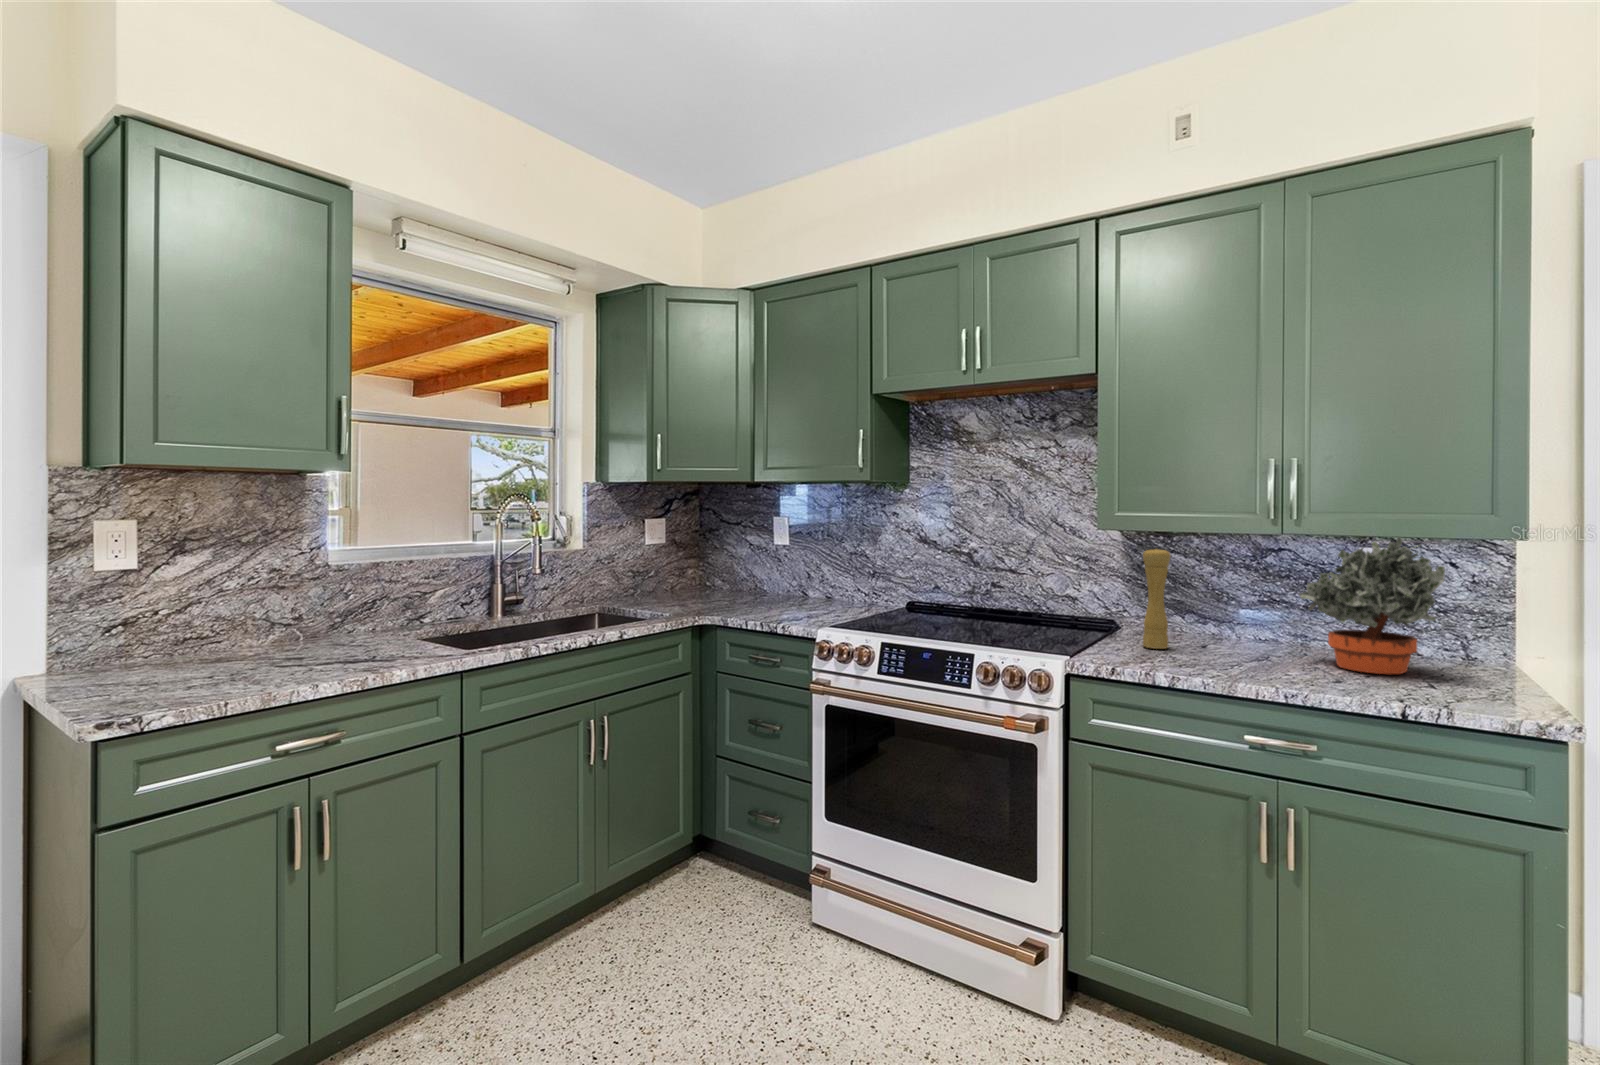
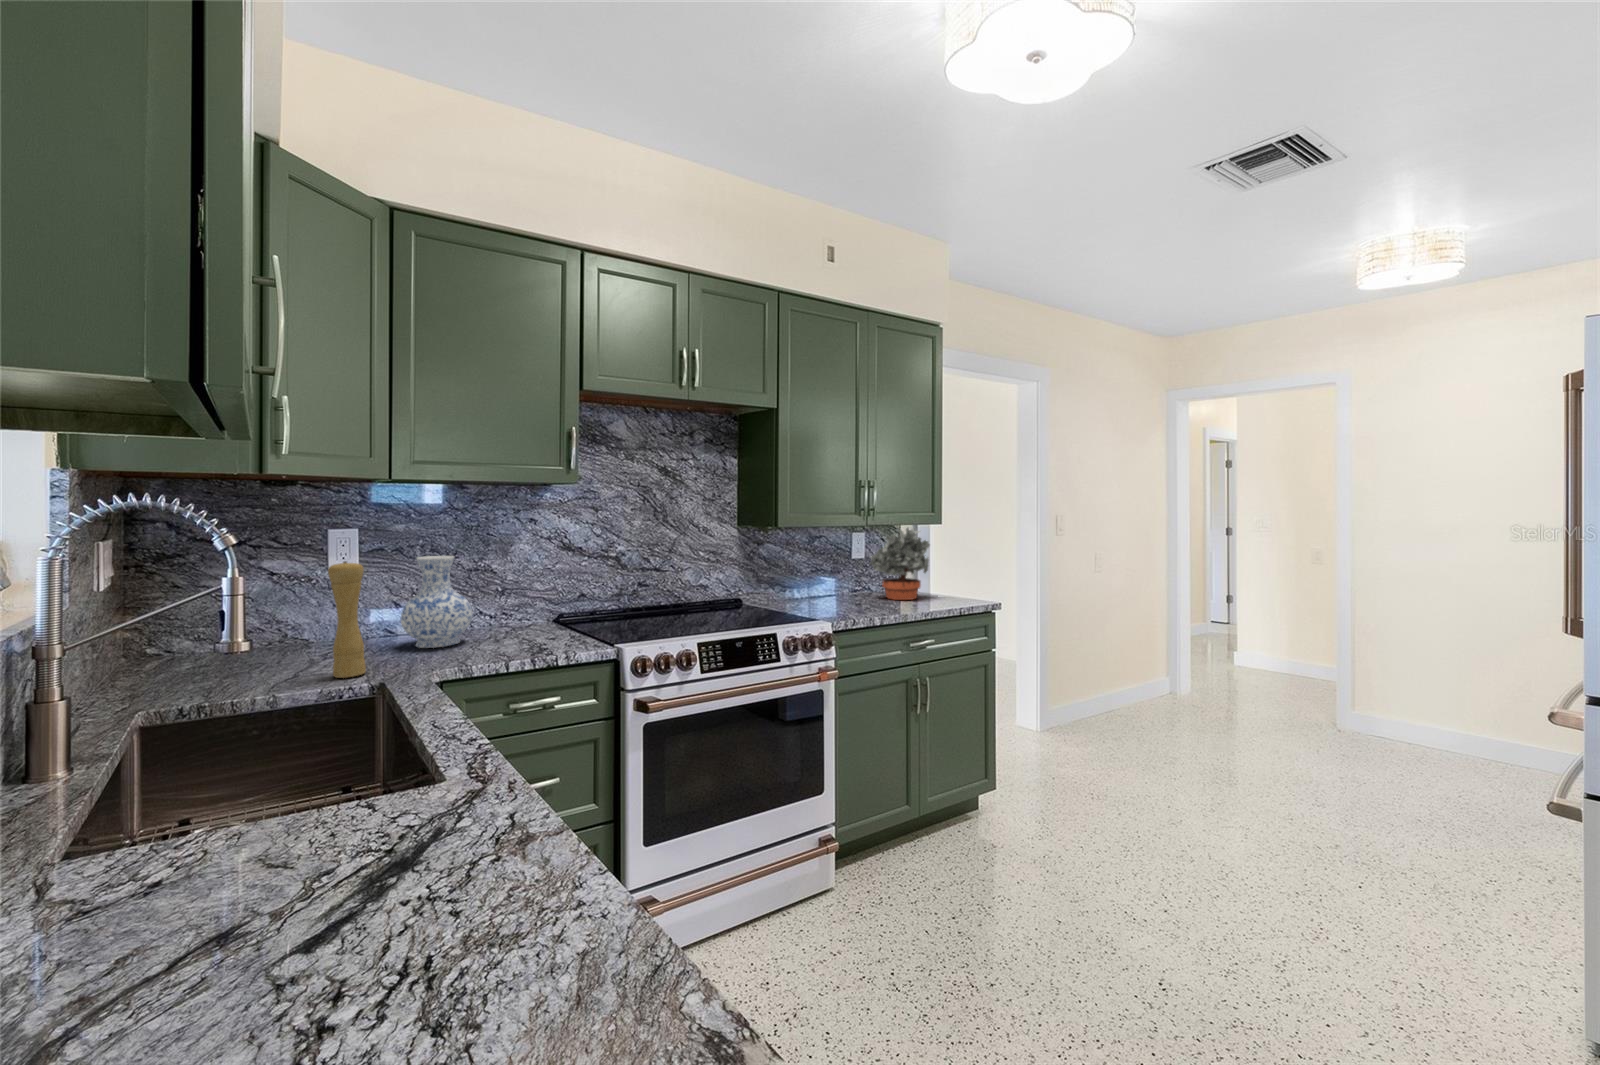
vase: none [757,540,804,608] -> present [401,556,472,648]
pepper mill: present [1143,548,1171,649] -> present [328,561,366,678]

